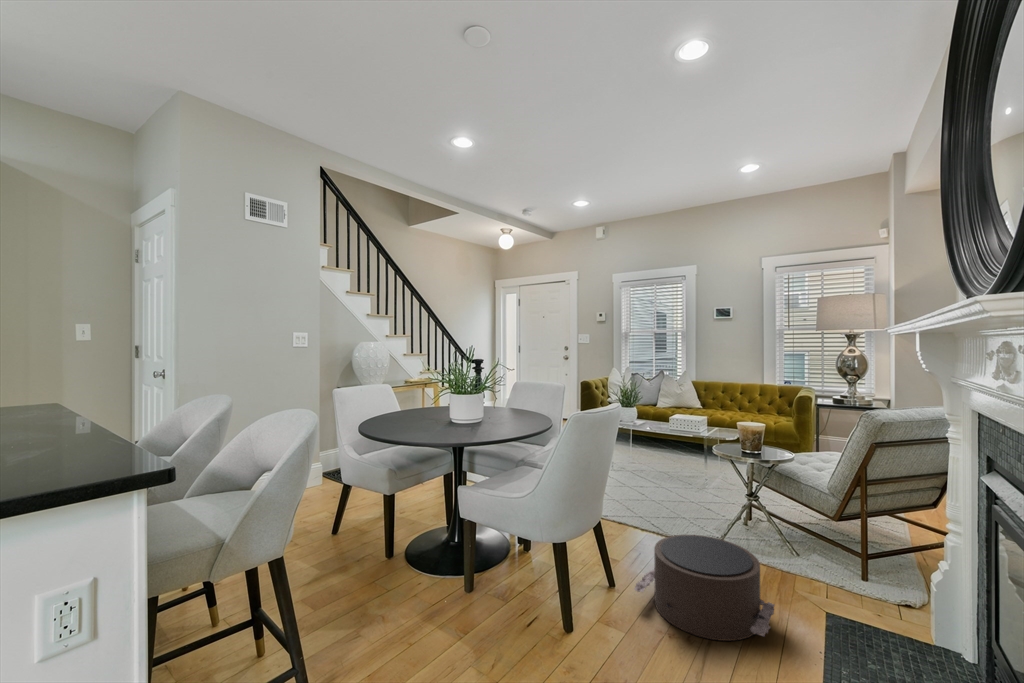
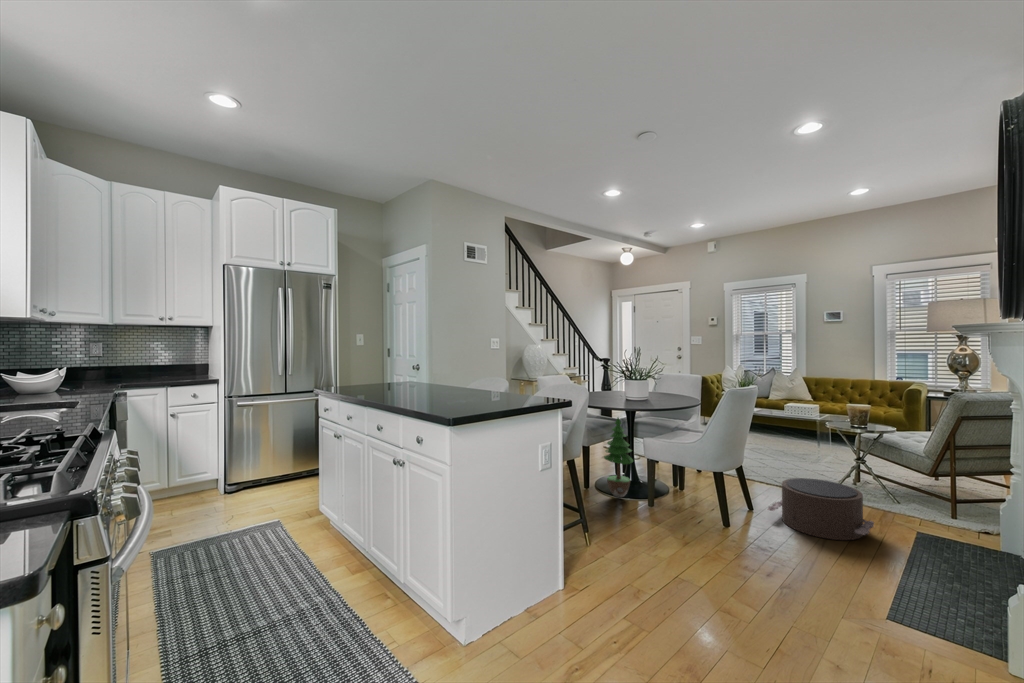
potted tree: none [409,452,454,577] -> present [604,418,633,498]

